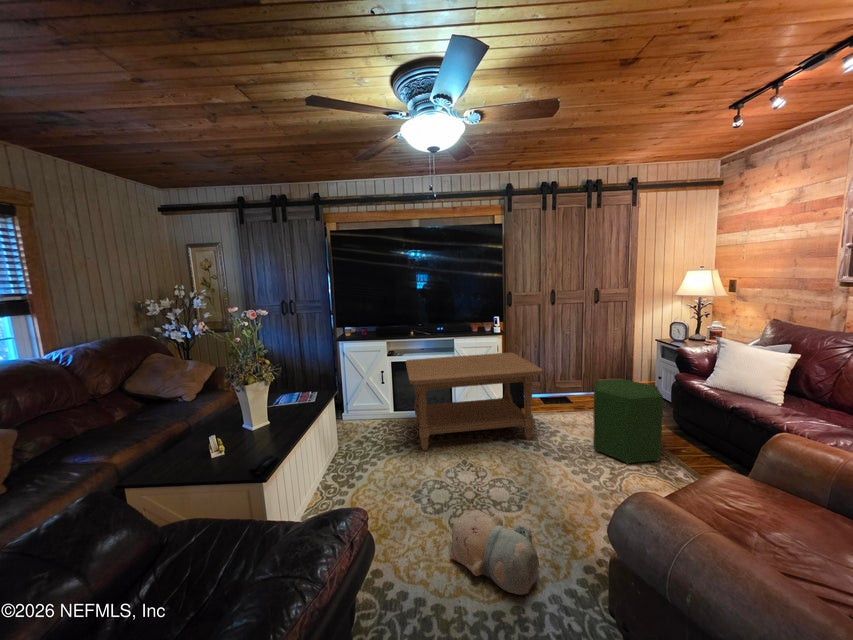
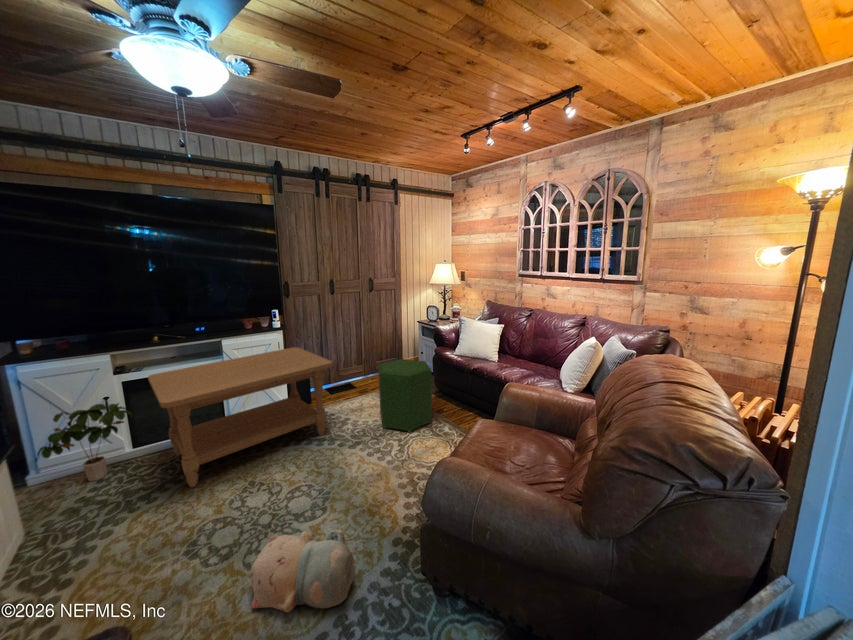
potted plant: none [349,375,395,427] -> present [37,403,132,481]

